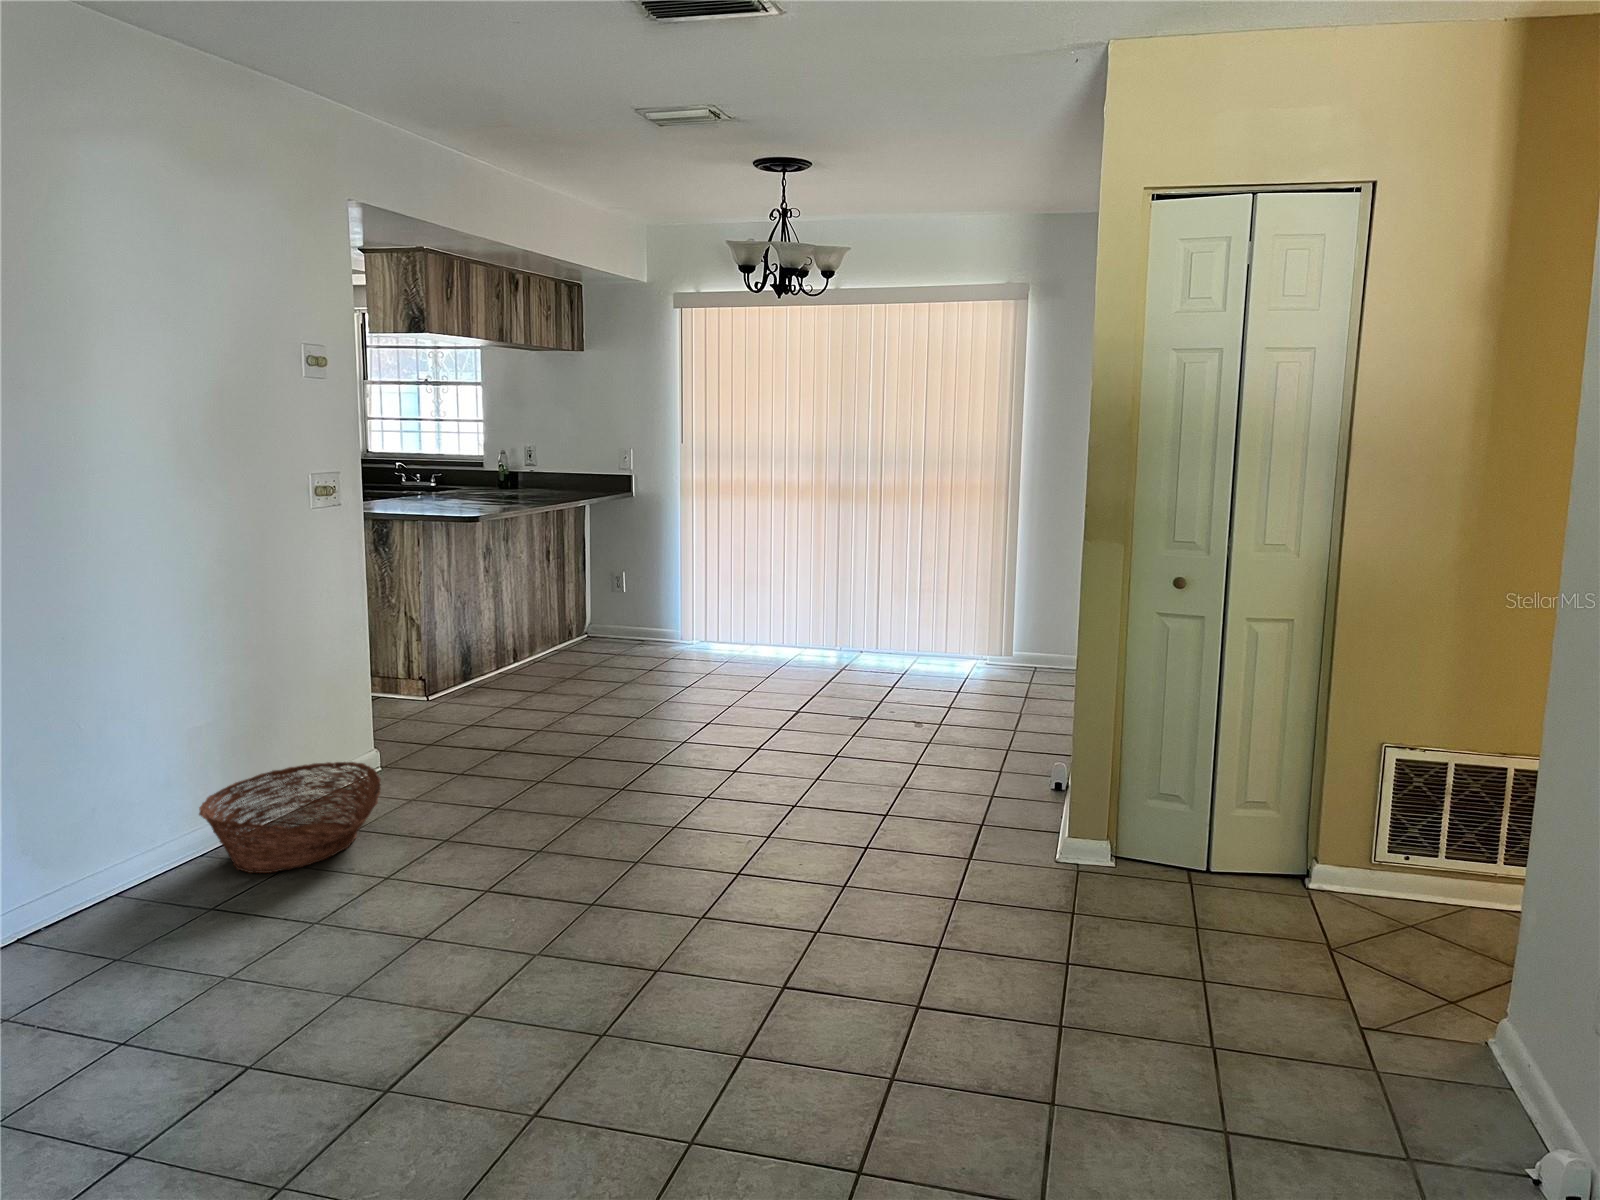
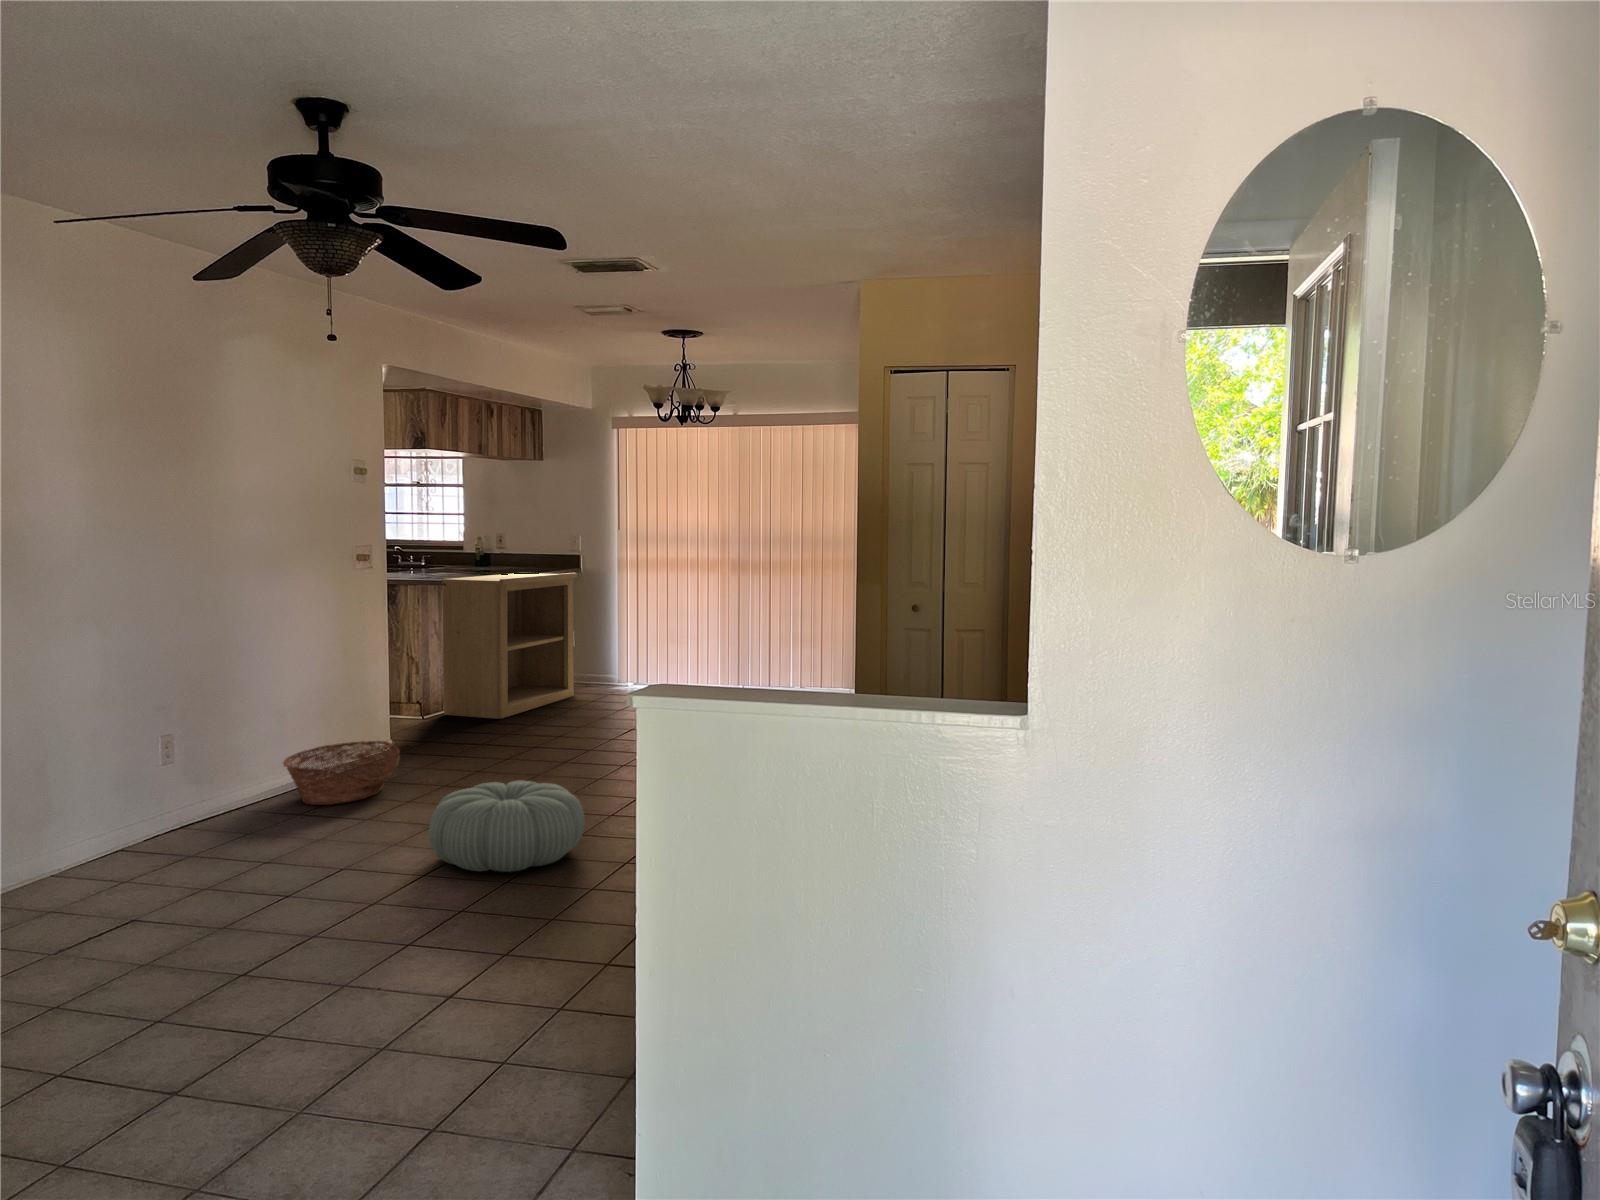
bookshelf: none [450,500,630,702] -> present [442,573,577,719]
pouf: none [407,868,665,1052] -> present [429,781,585,872]

